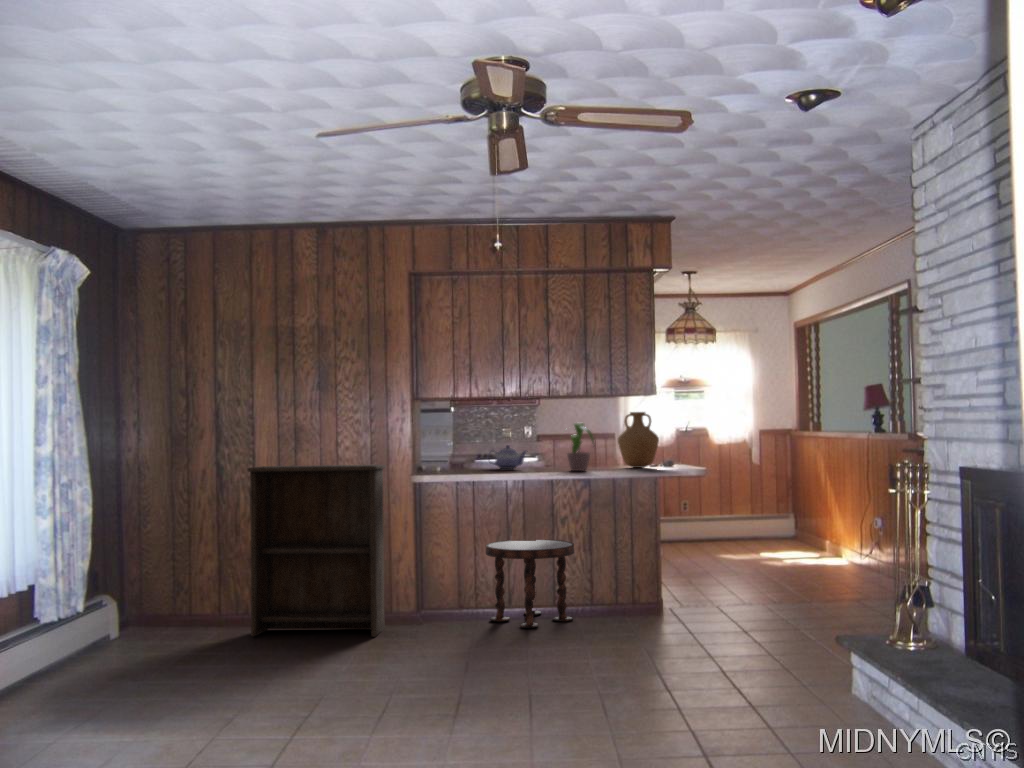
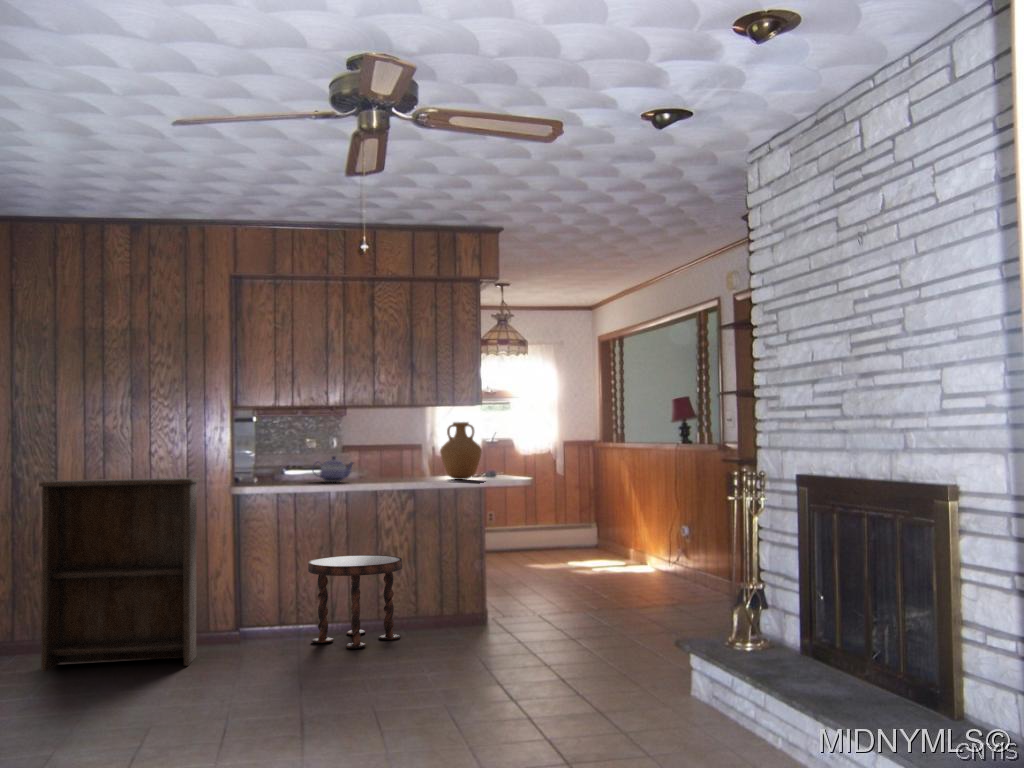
potted plant: present [567,423,594,471] -> none [384,432,428,483]

